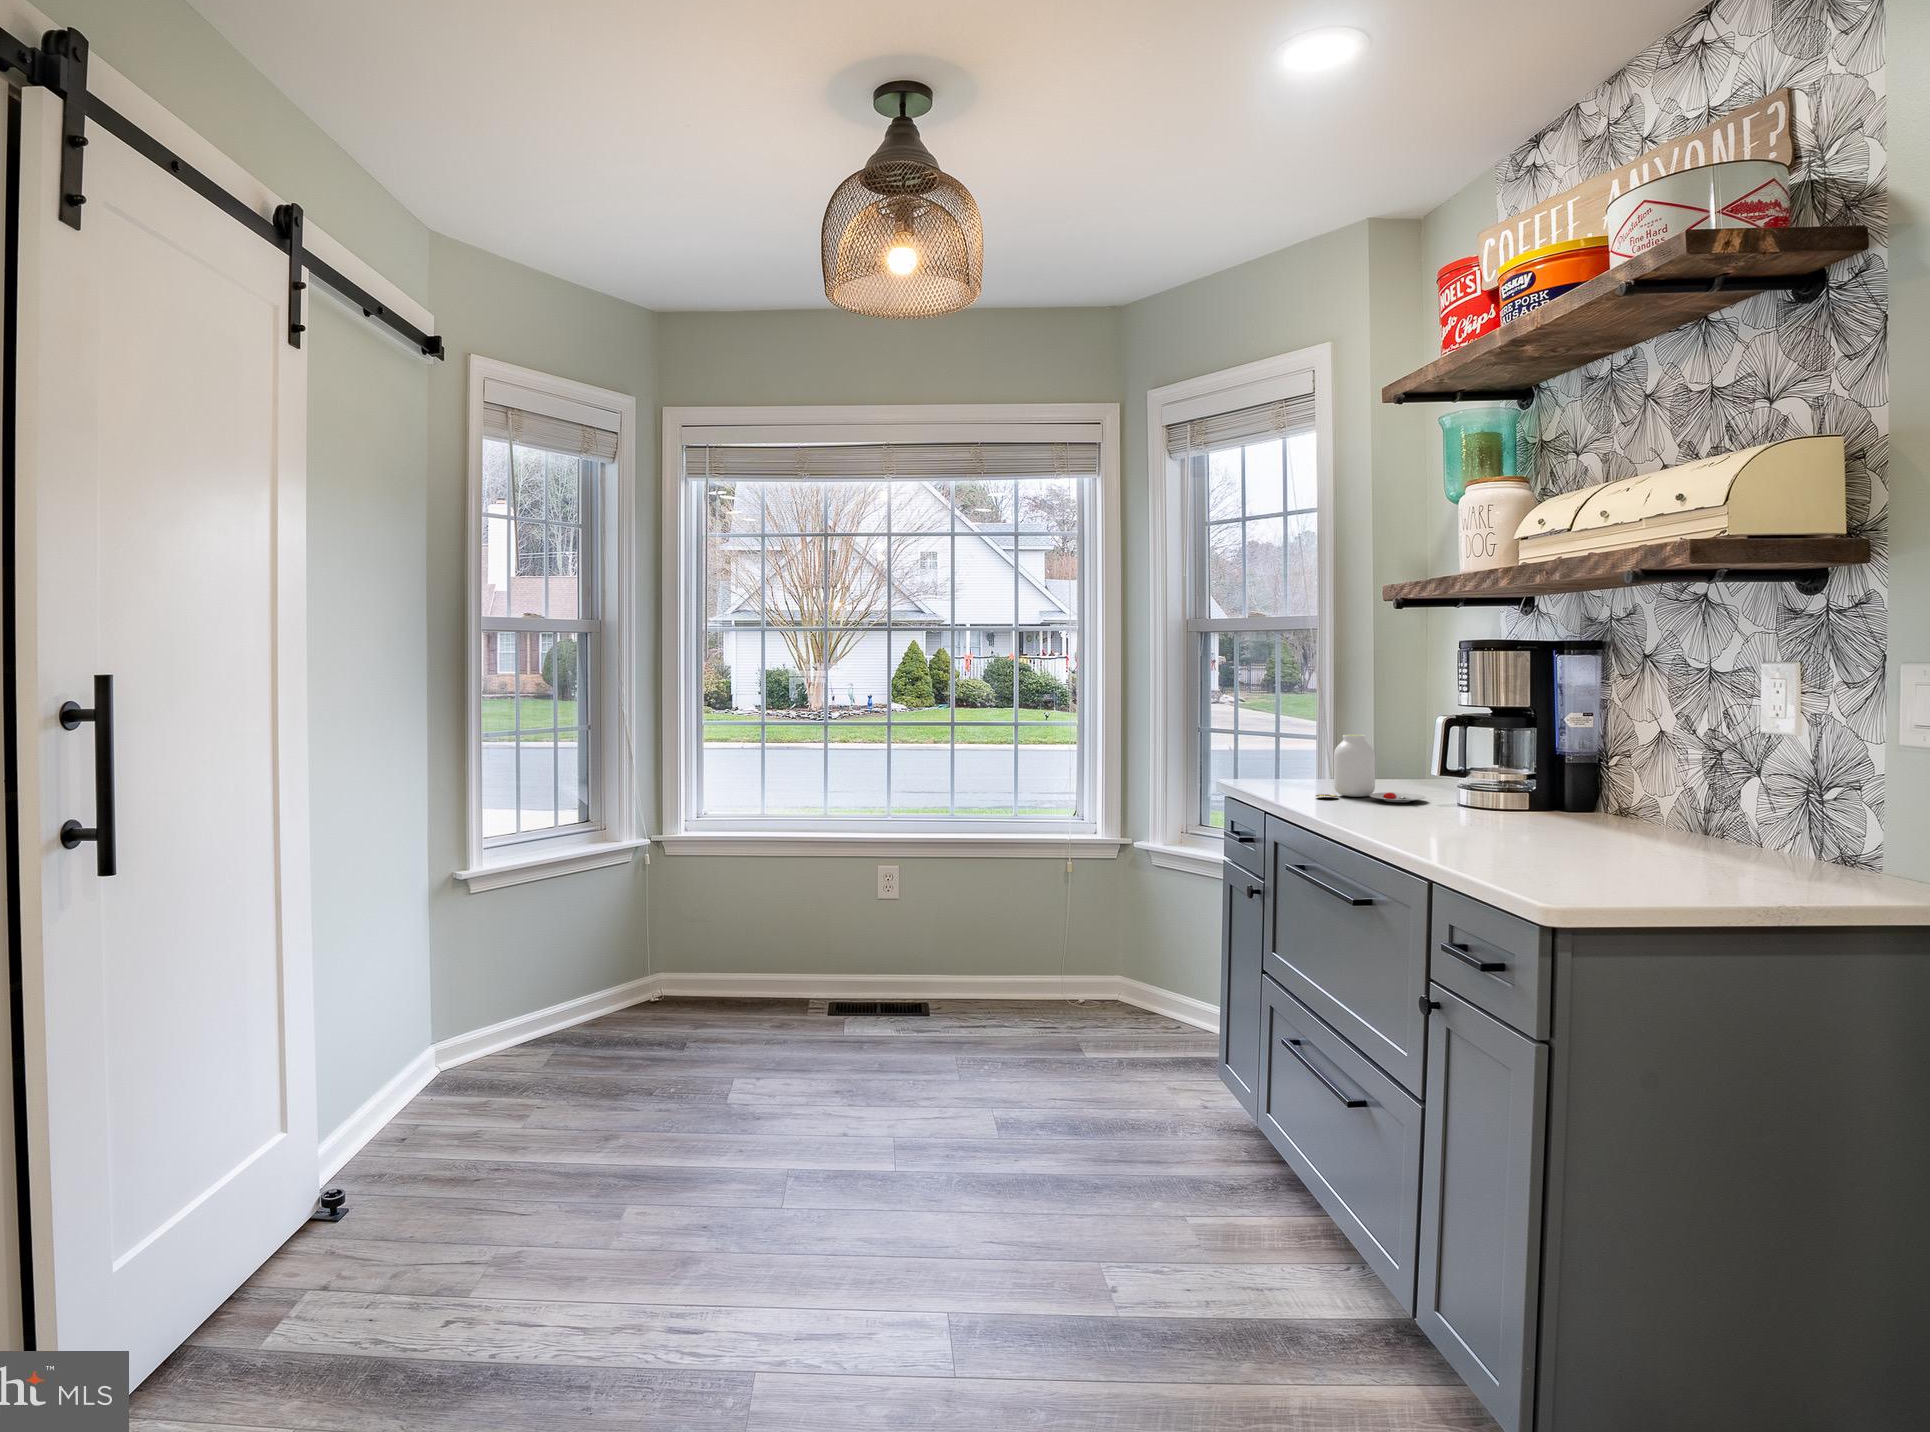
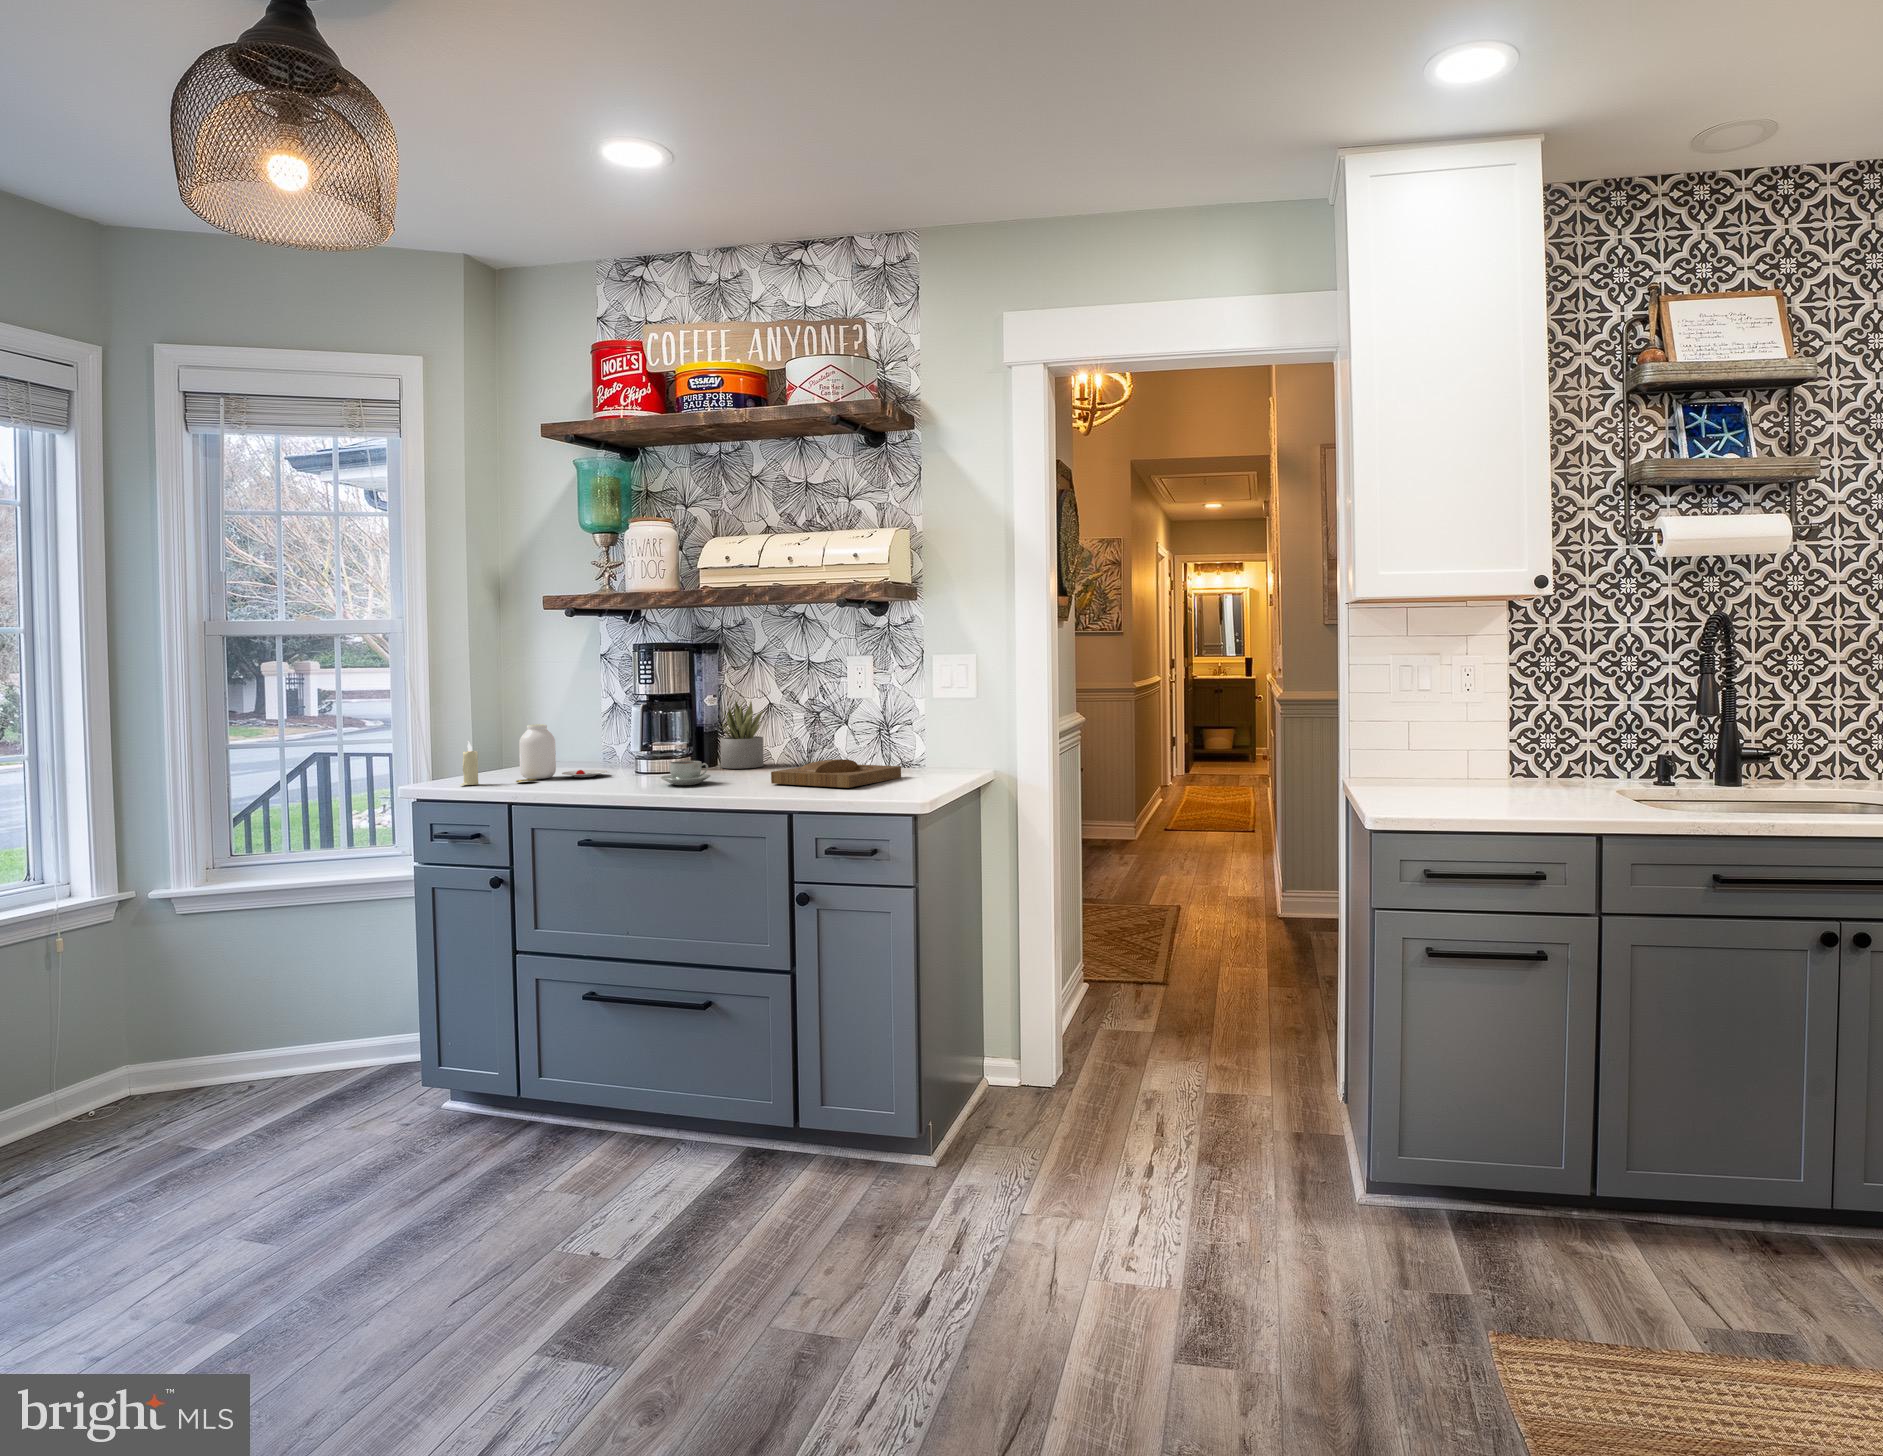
succulent plant: none [1570,723,1641,823] -> present [720,701,764,768]
candle: none [1270,746,1291,793] -> present [461,741,479,785]
coffee cup: none [1398,798,1468,831] -> present [661,761,711,785]
tray: none [1508,830,1732,880] -> present [771,759,901,788]

